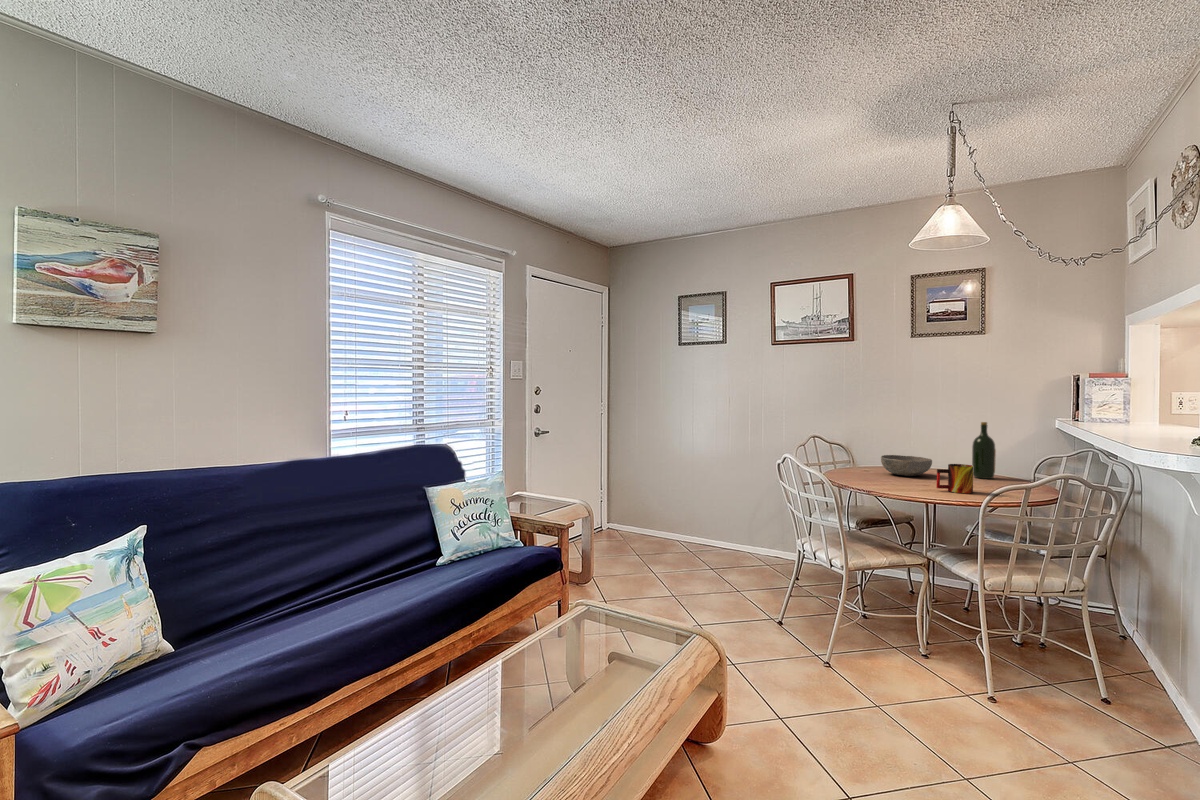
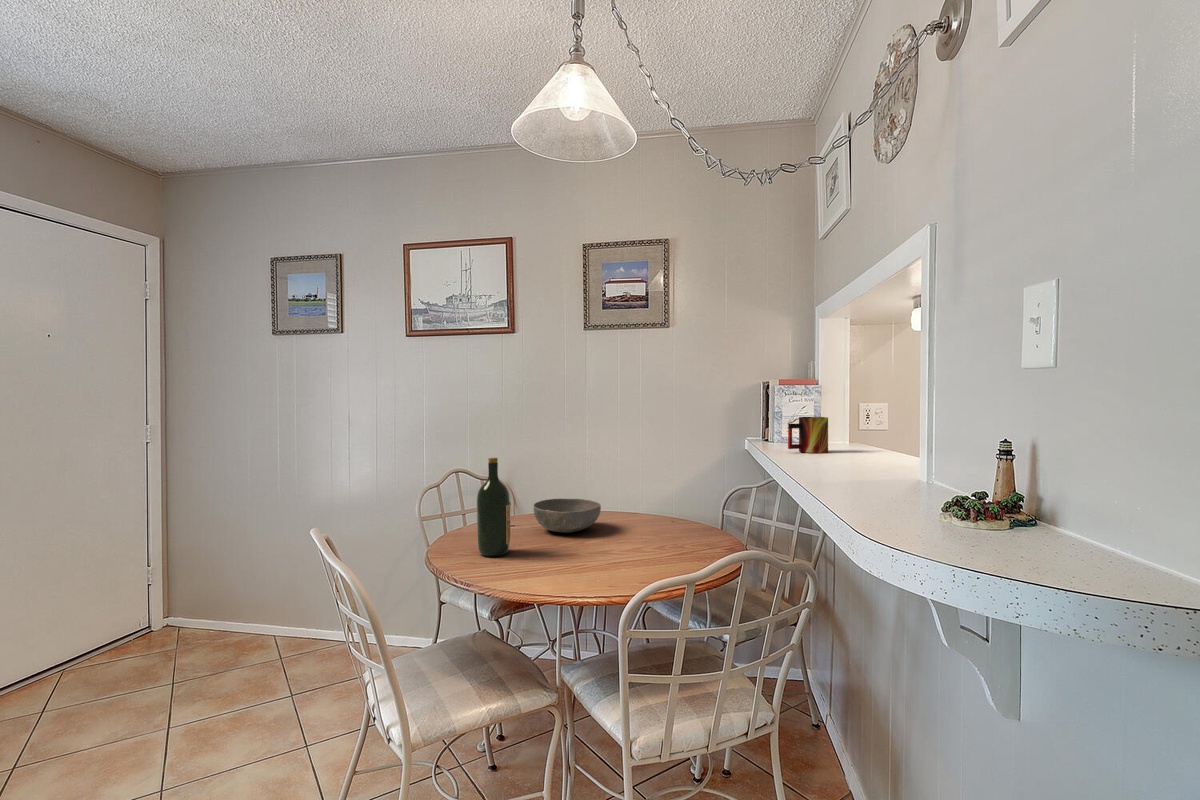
wine bottle: present [972,422,996,479] -> present [477,458,510,556]
mug: present [936,464,973,493] -> present [788,417,828,453]

